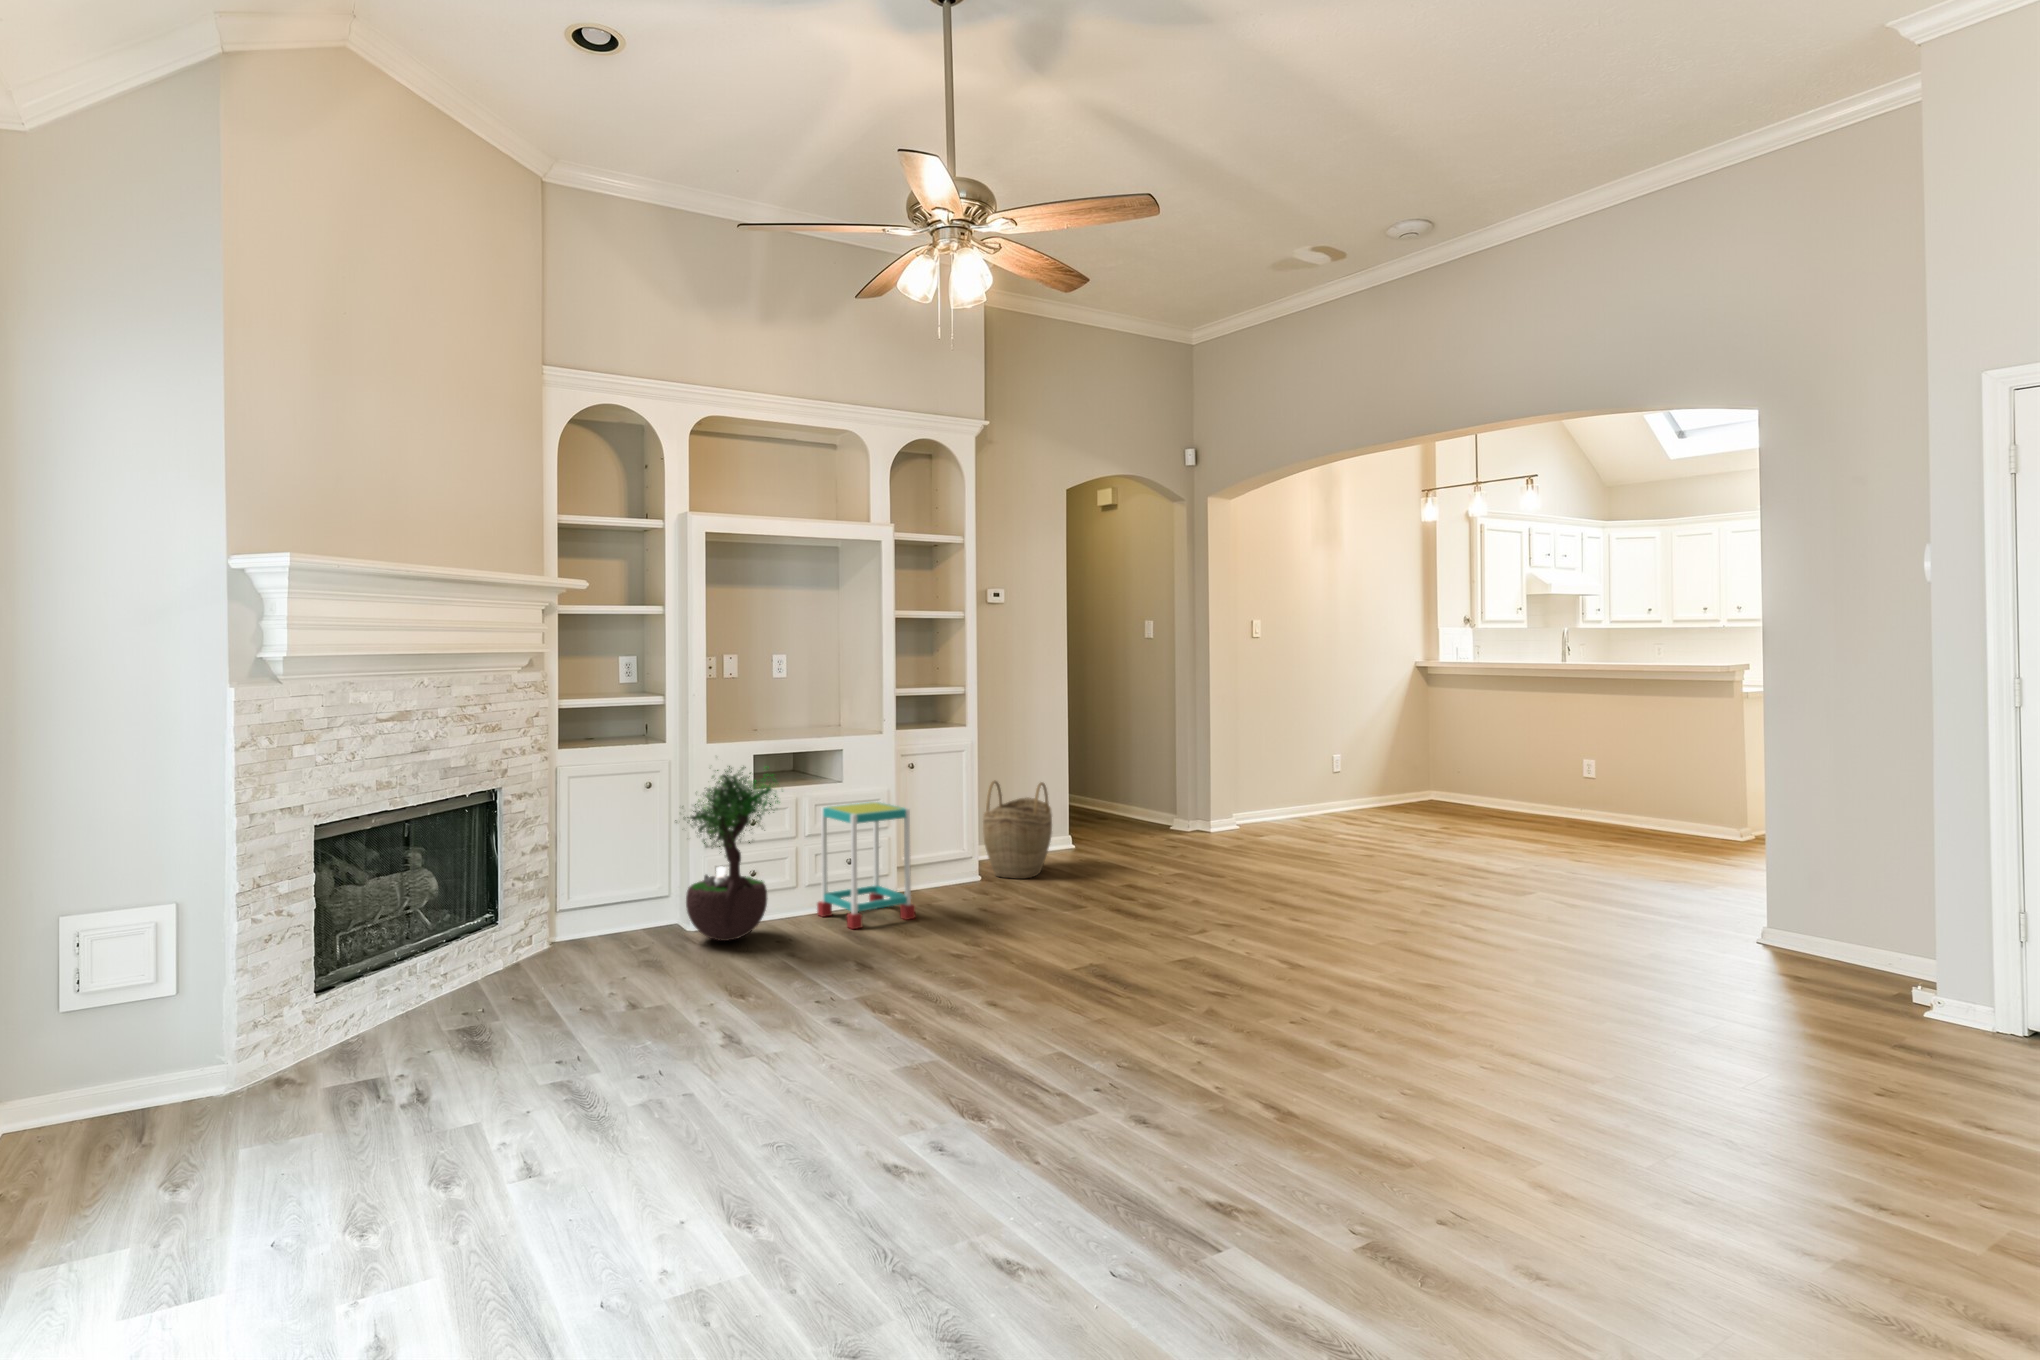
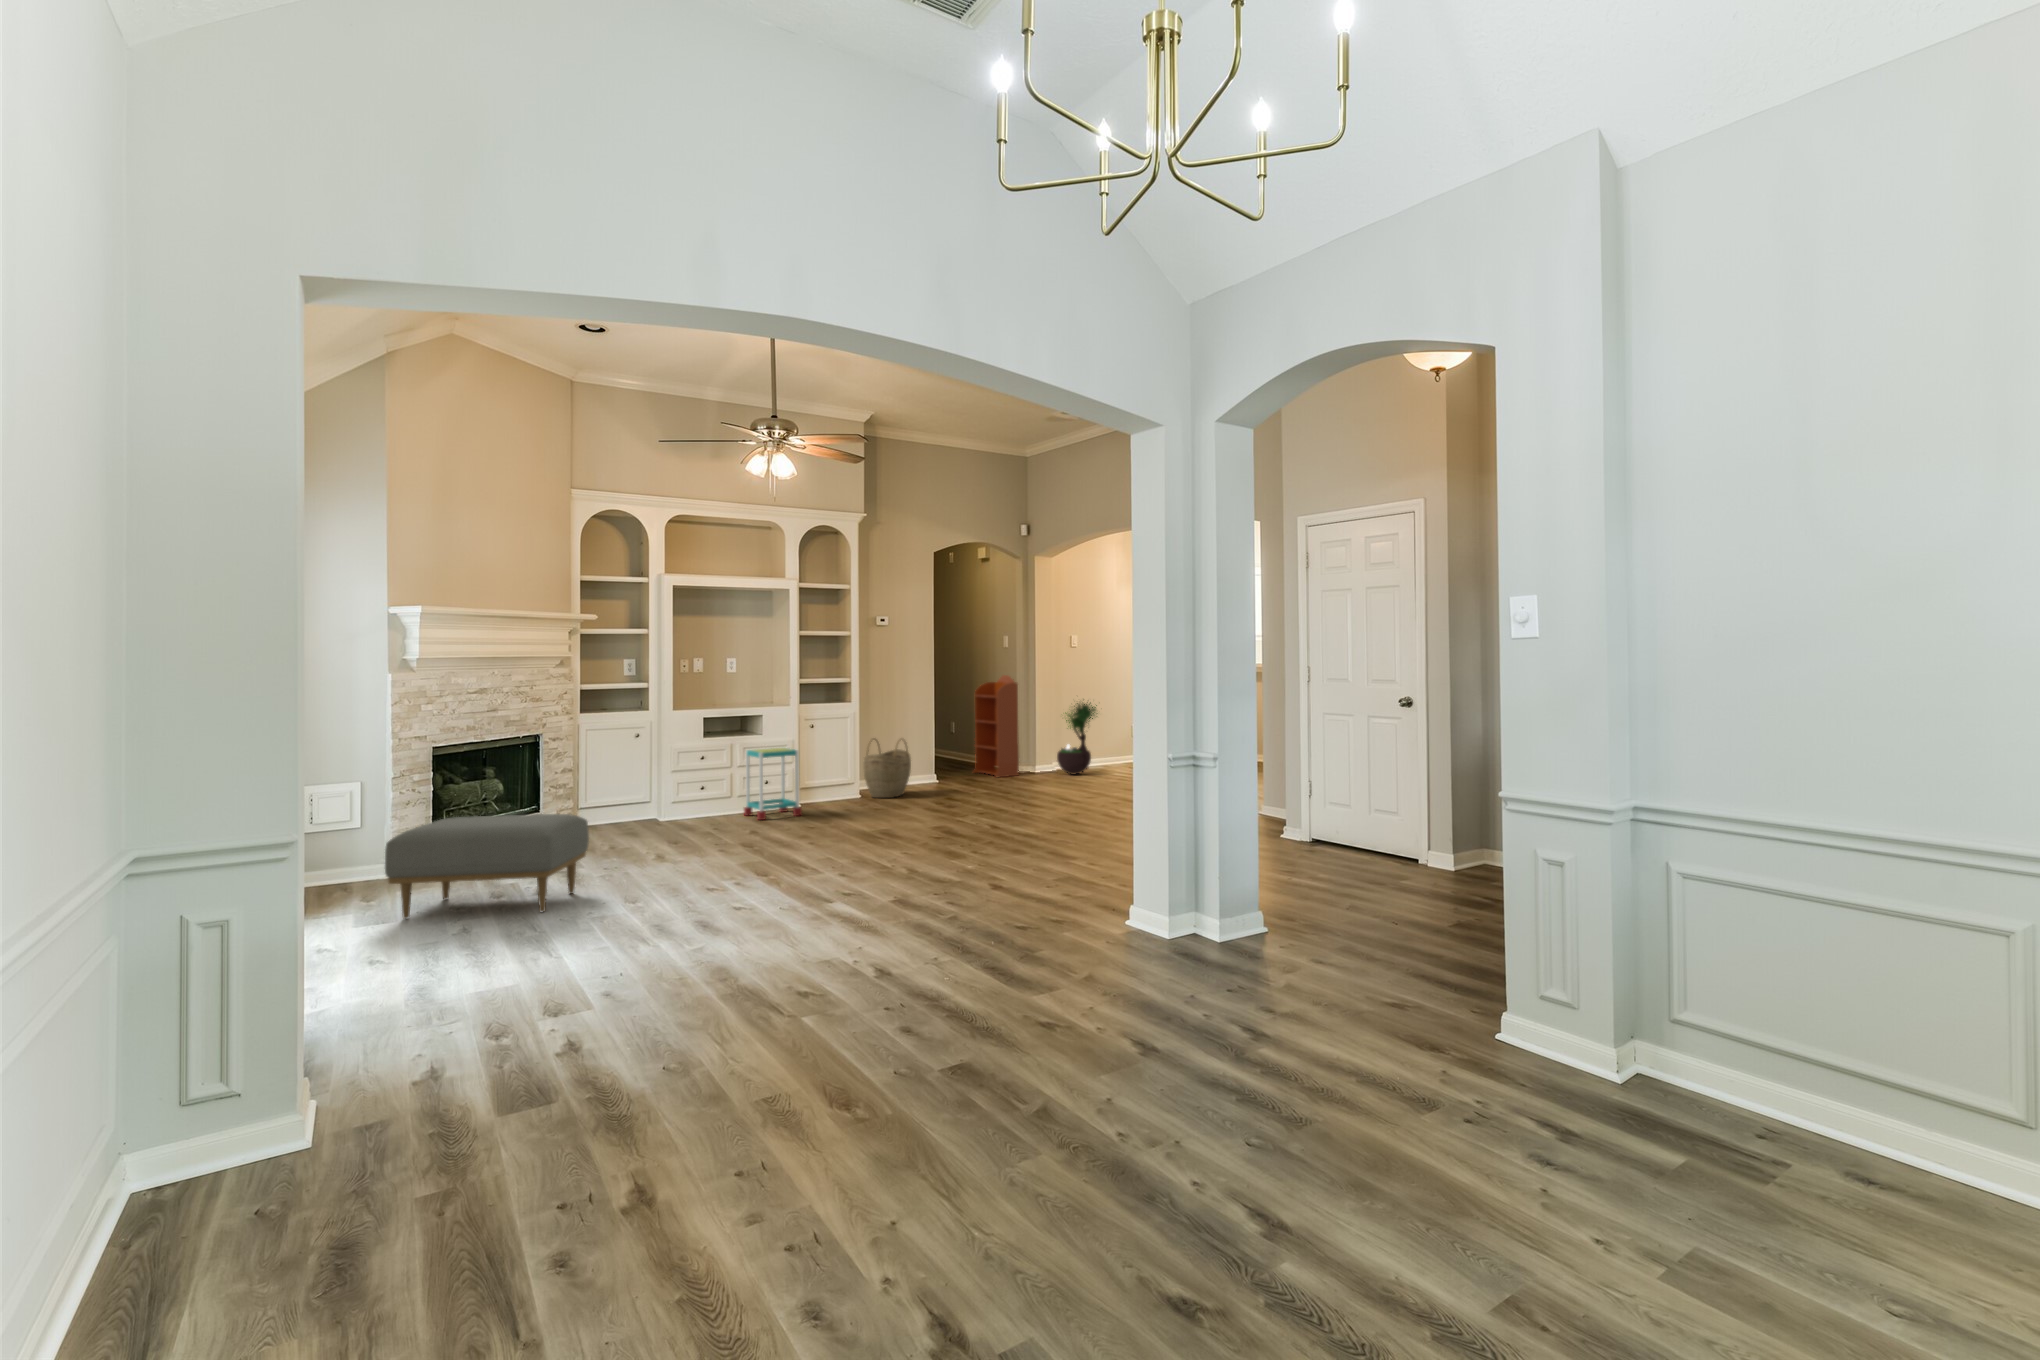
bookcase: none [1102,679,1180,836] -> present [973,675,1019,777]
potted tree: present [675,766,780,941] -> present [1057,702,1098,774]
ottoman: none [189,1002,634,1288] -> present [385,814,589,919]

